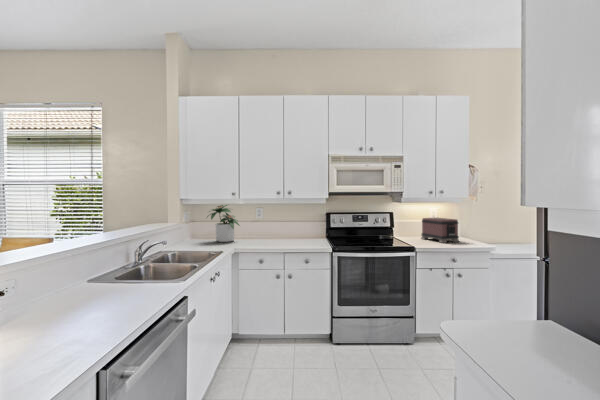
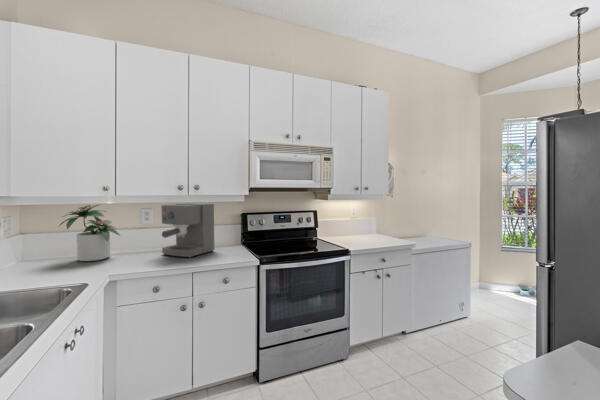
coffee maker: none [266,204,303,244] -> present [161,203,215,258]
toaster: present [421,218,459,243] -> none [344,215,385,243]

